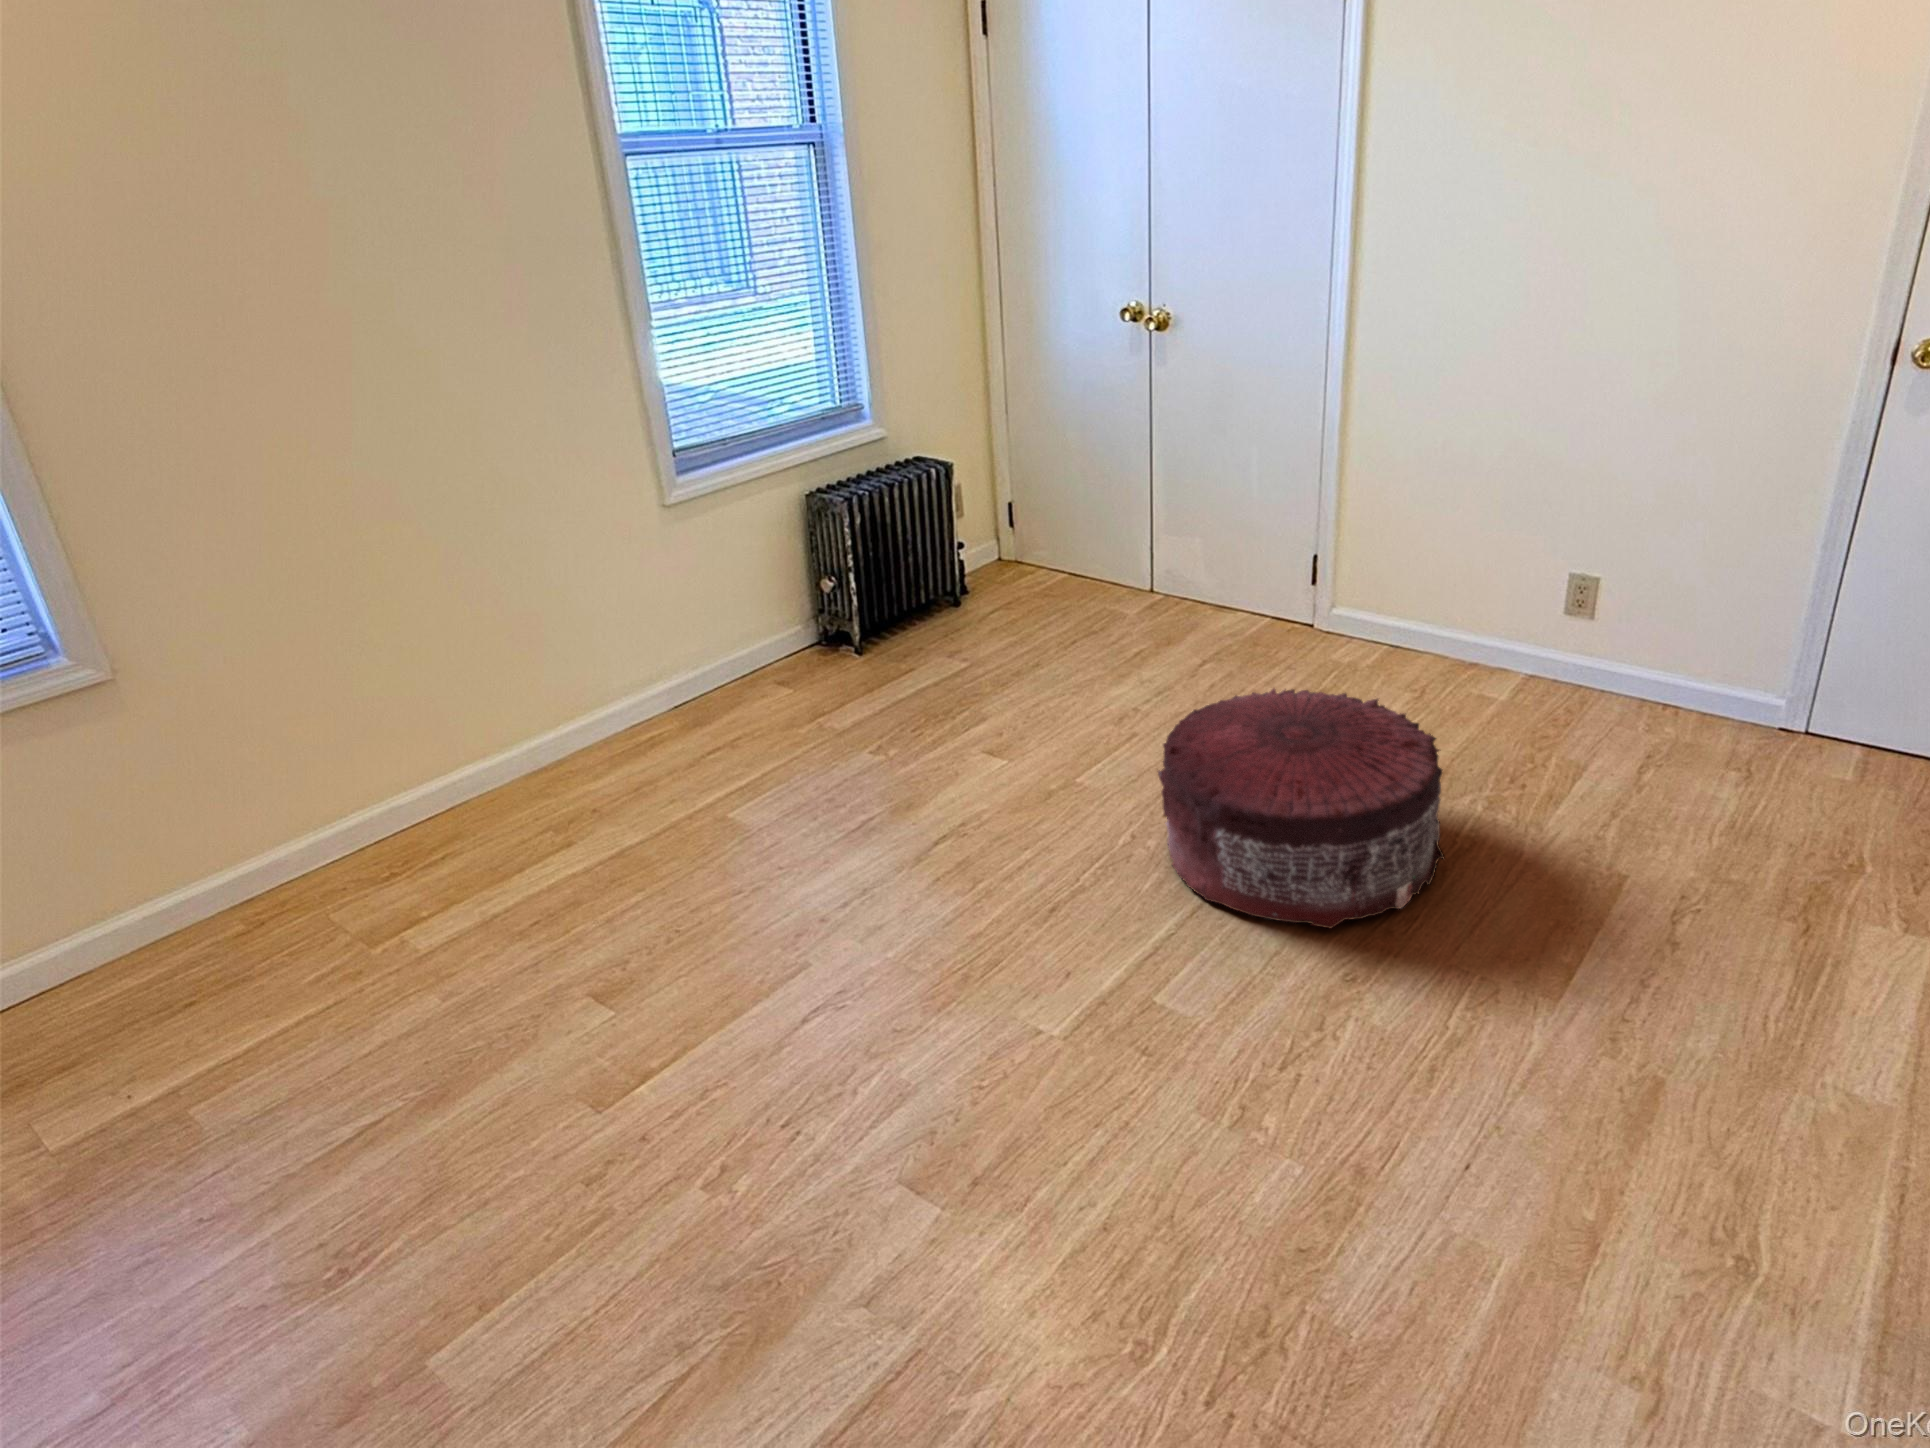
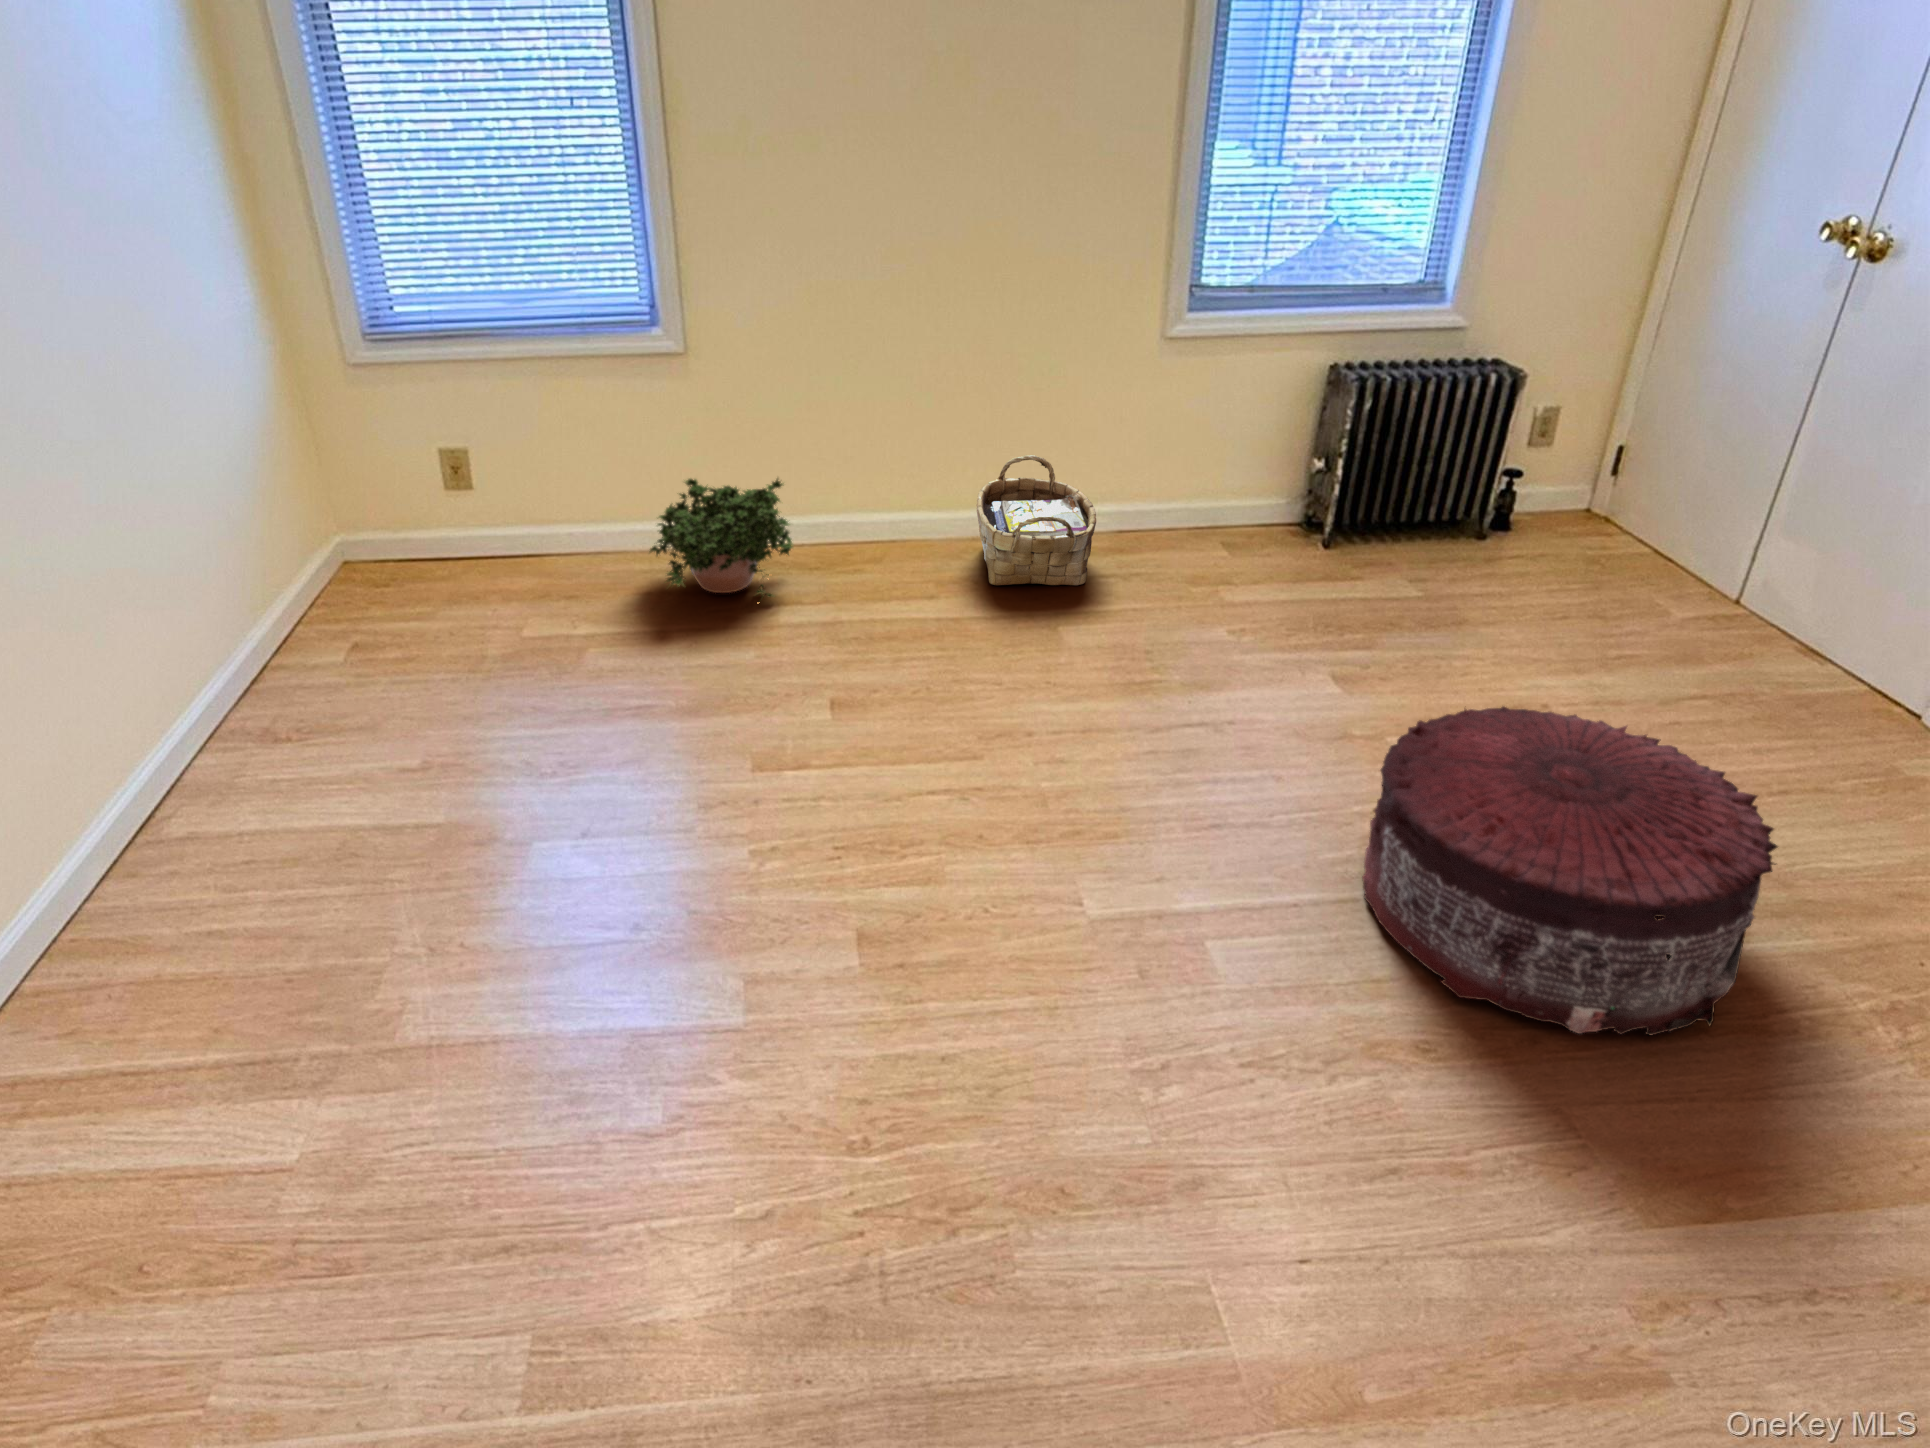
woven basket: none [537,659,700,809] -> present [976,455,1096,586]
potted plant: none [132,786,372,993] -> present [650,478,792,597]

